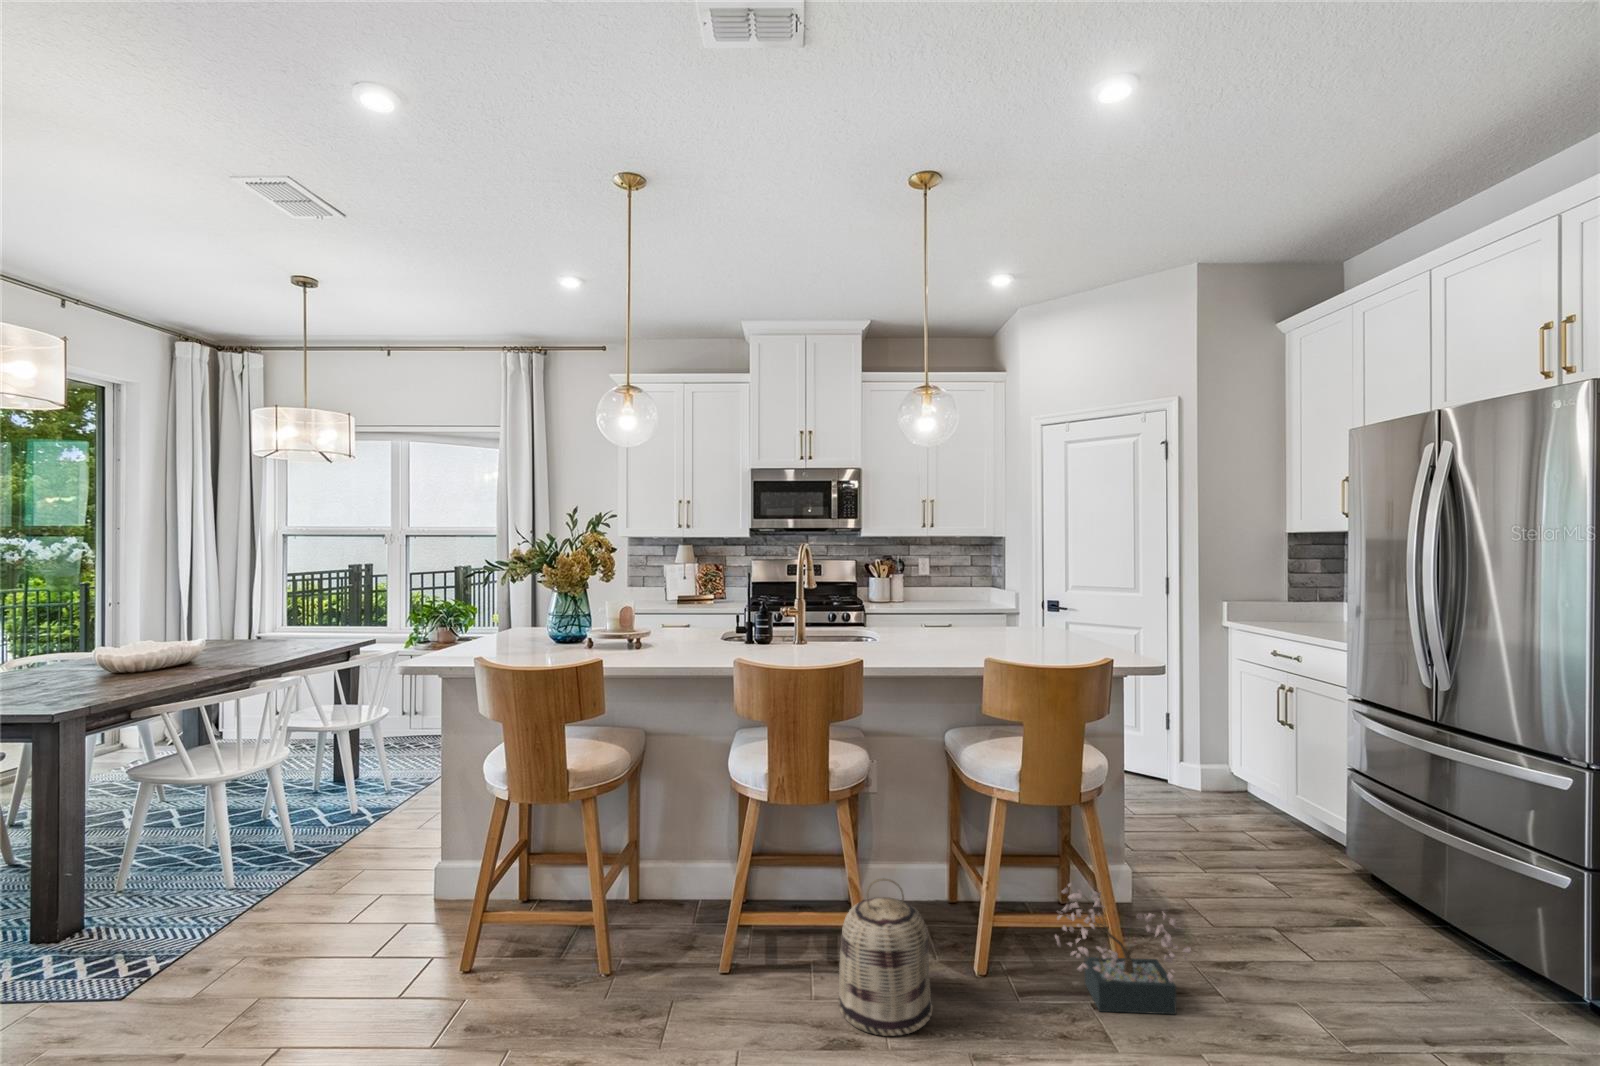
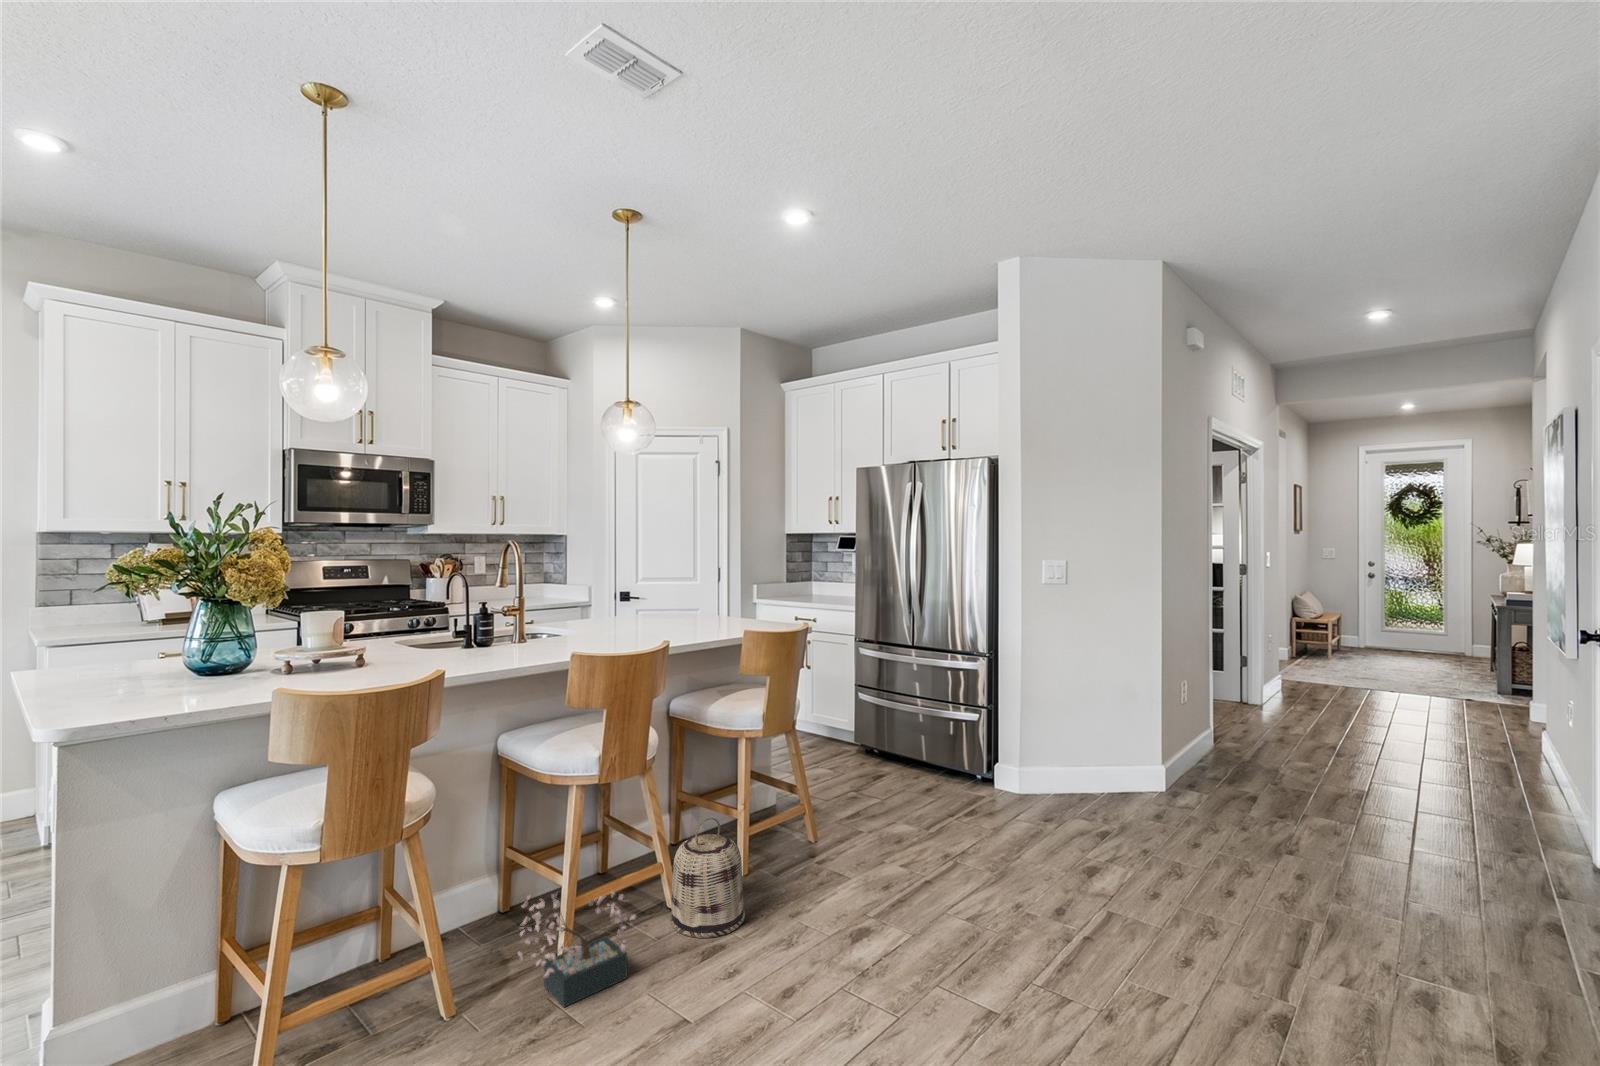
decorative plant: present [1055,883,1191,1014] -> present [518,892,636,1007]

